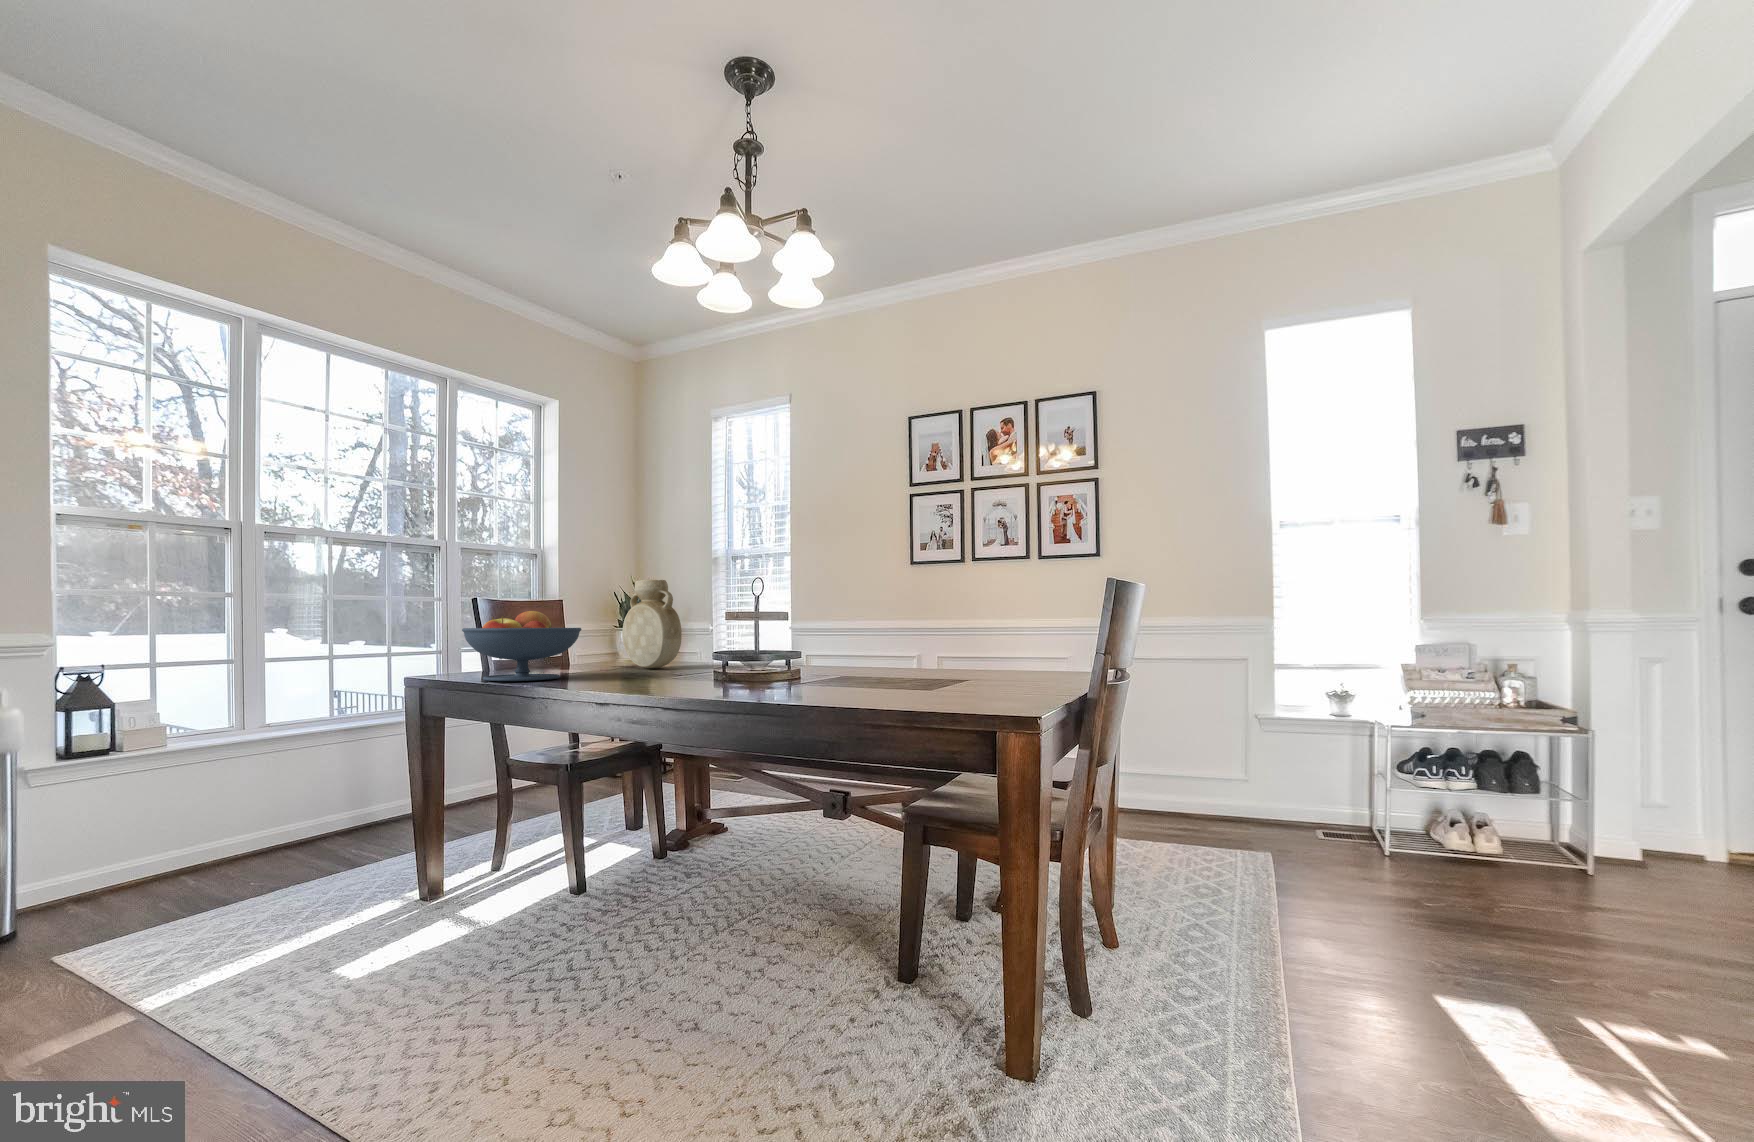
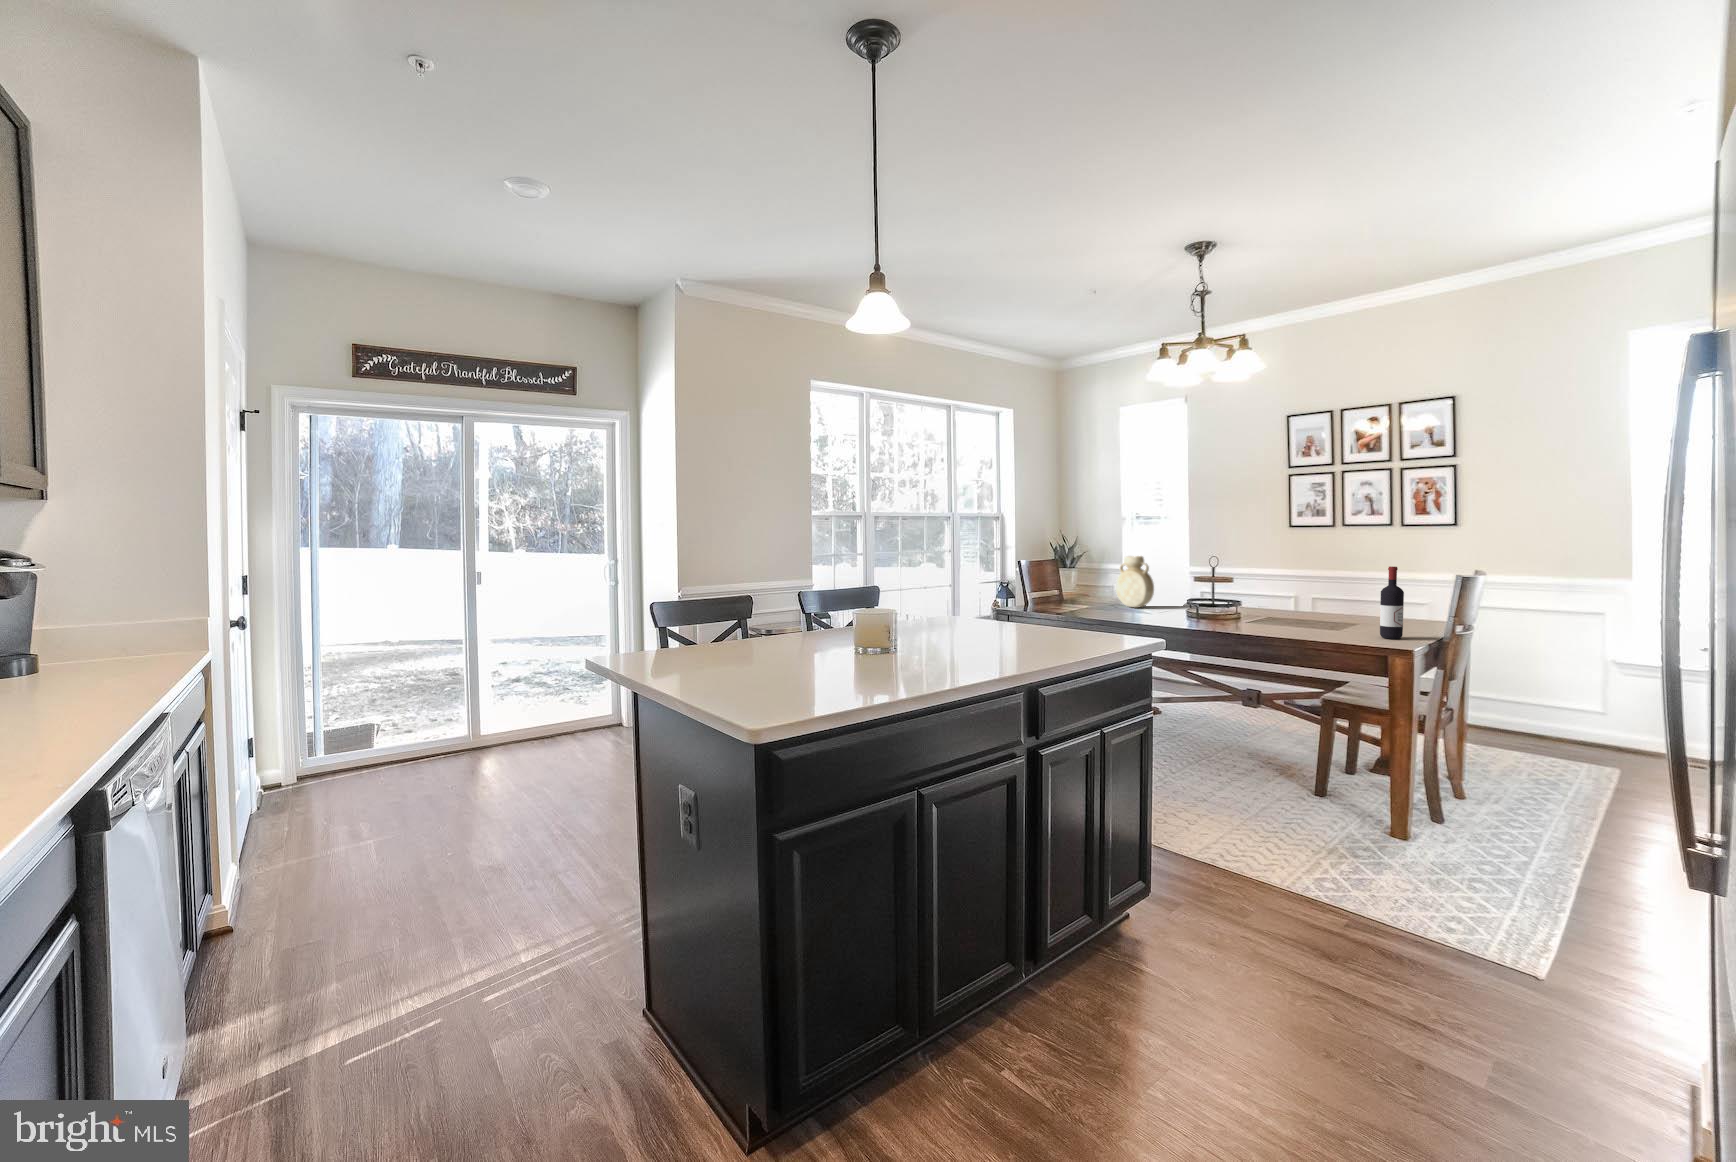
wine bottle: none [990,565,1025,697] -> present [1380,566,1404,639]
fruit bowl: present [462,611,582,681] -> none [1049,577,1110,617]

